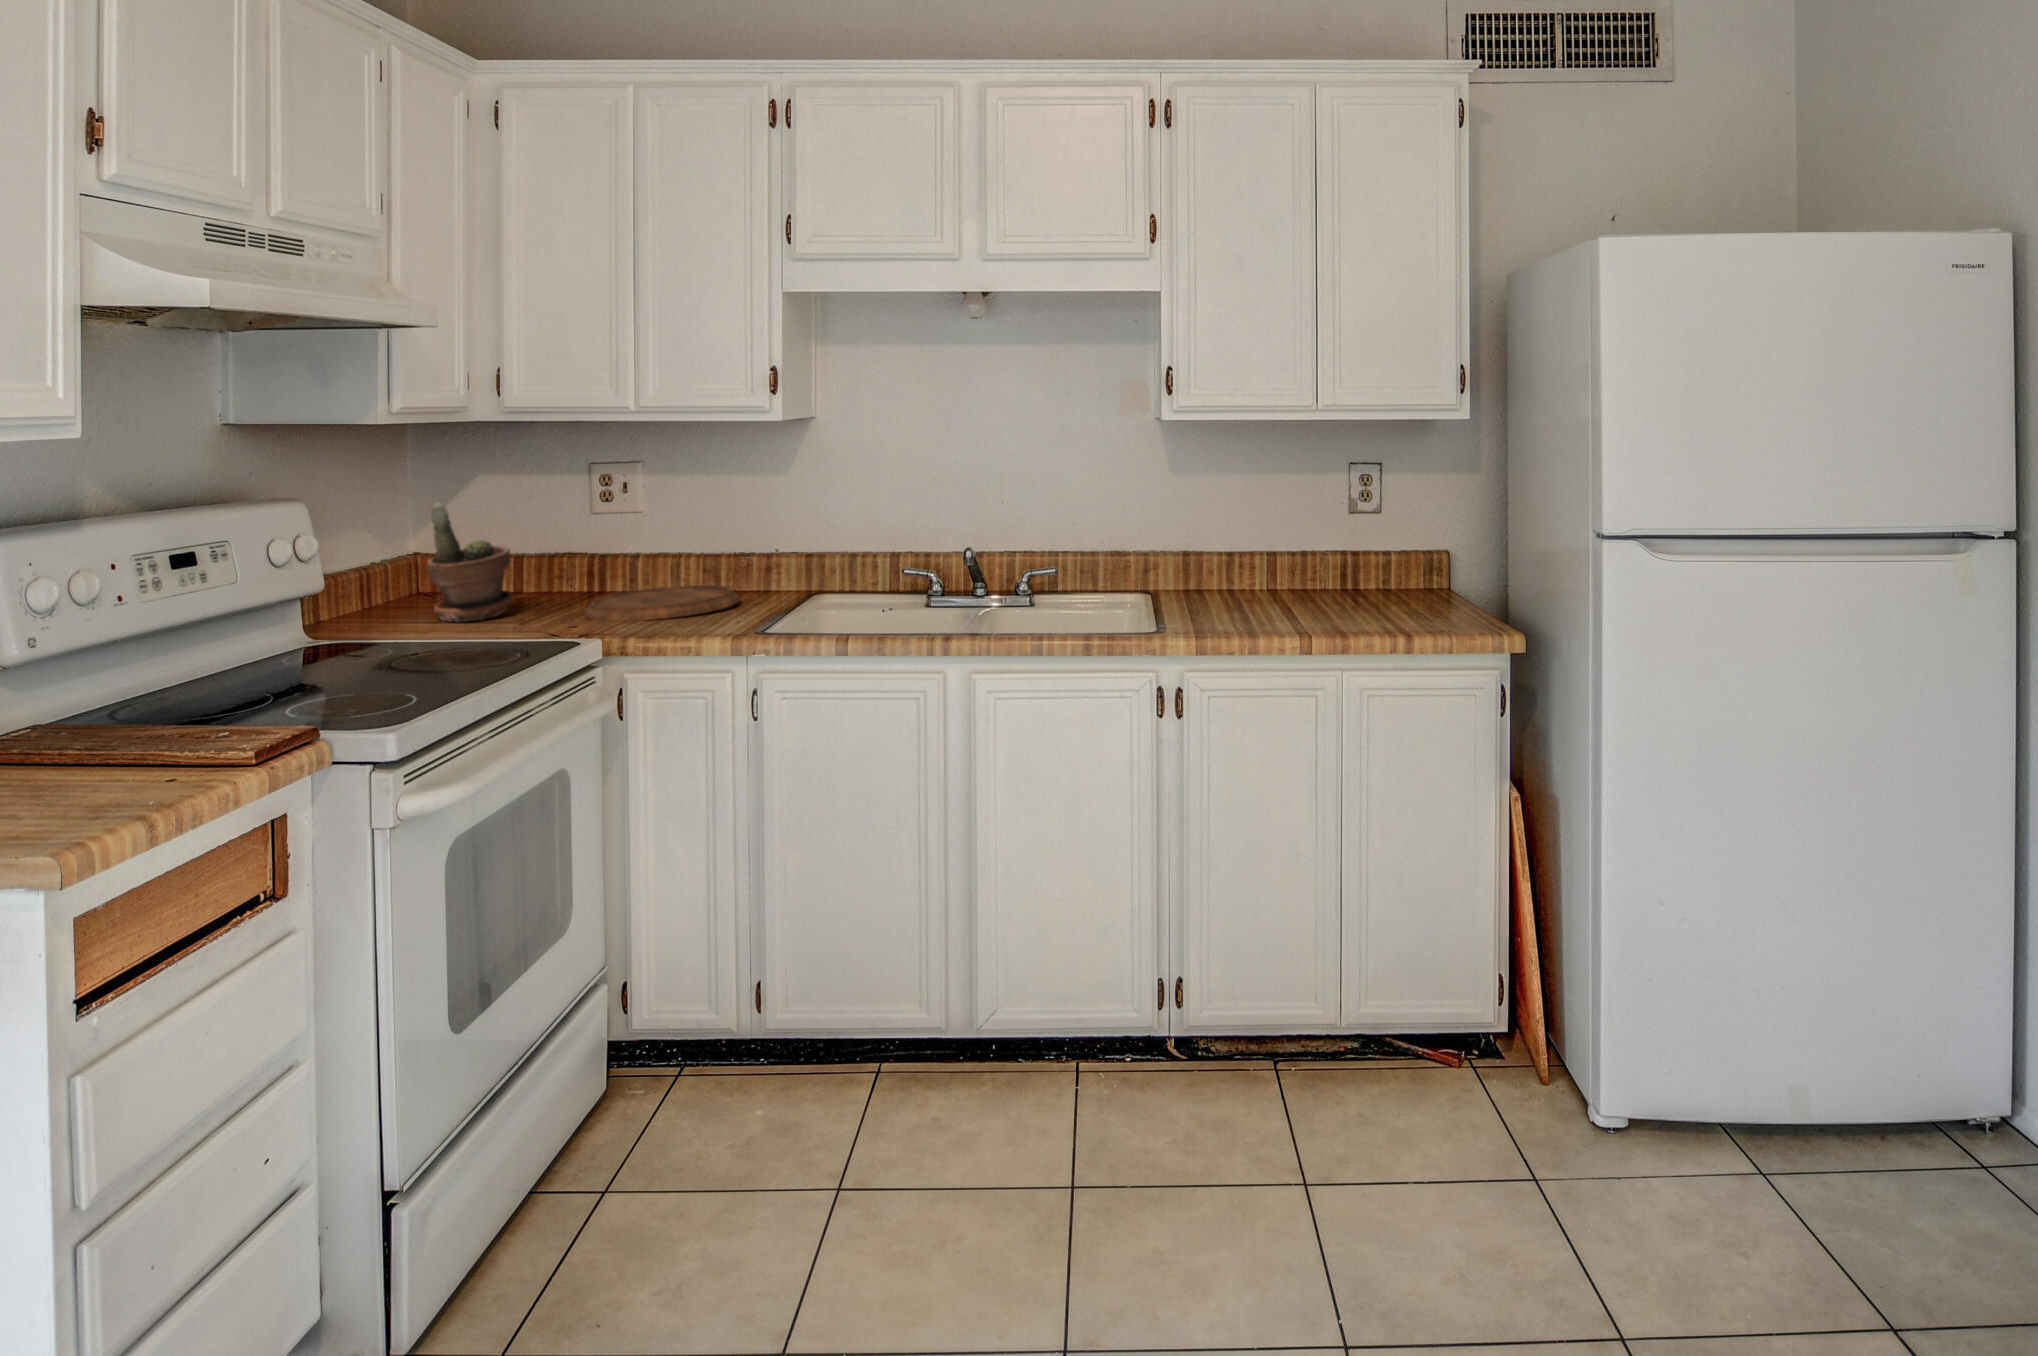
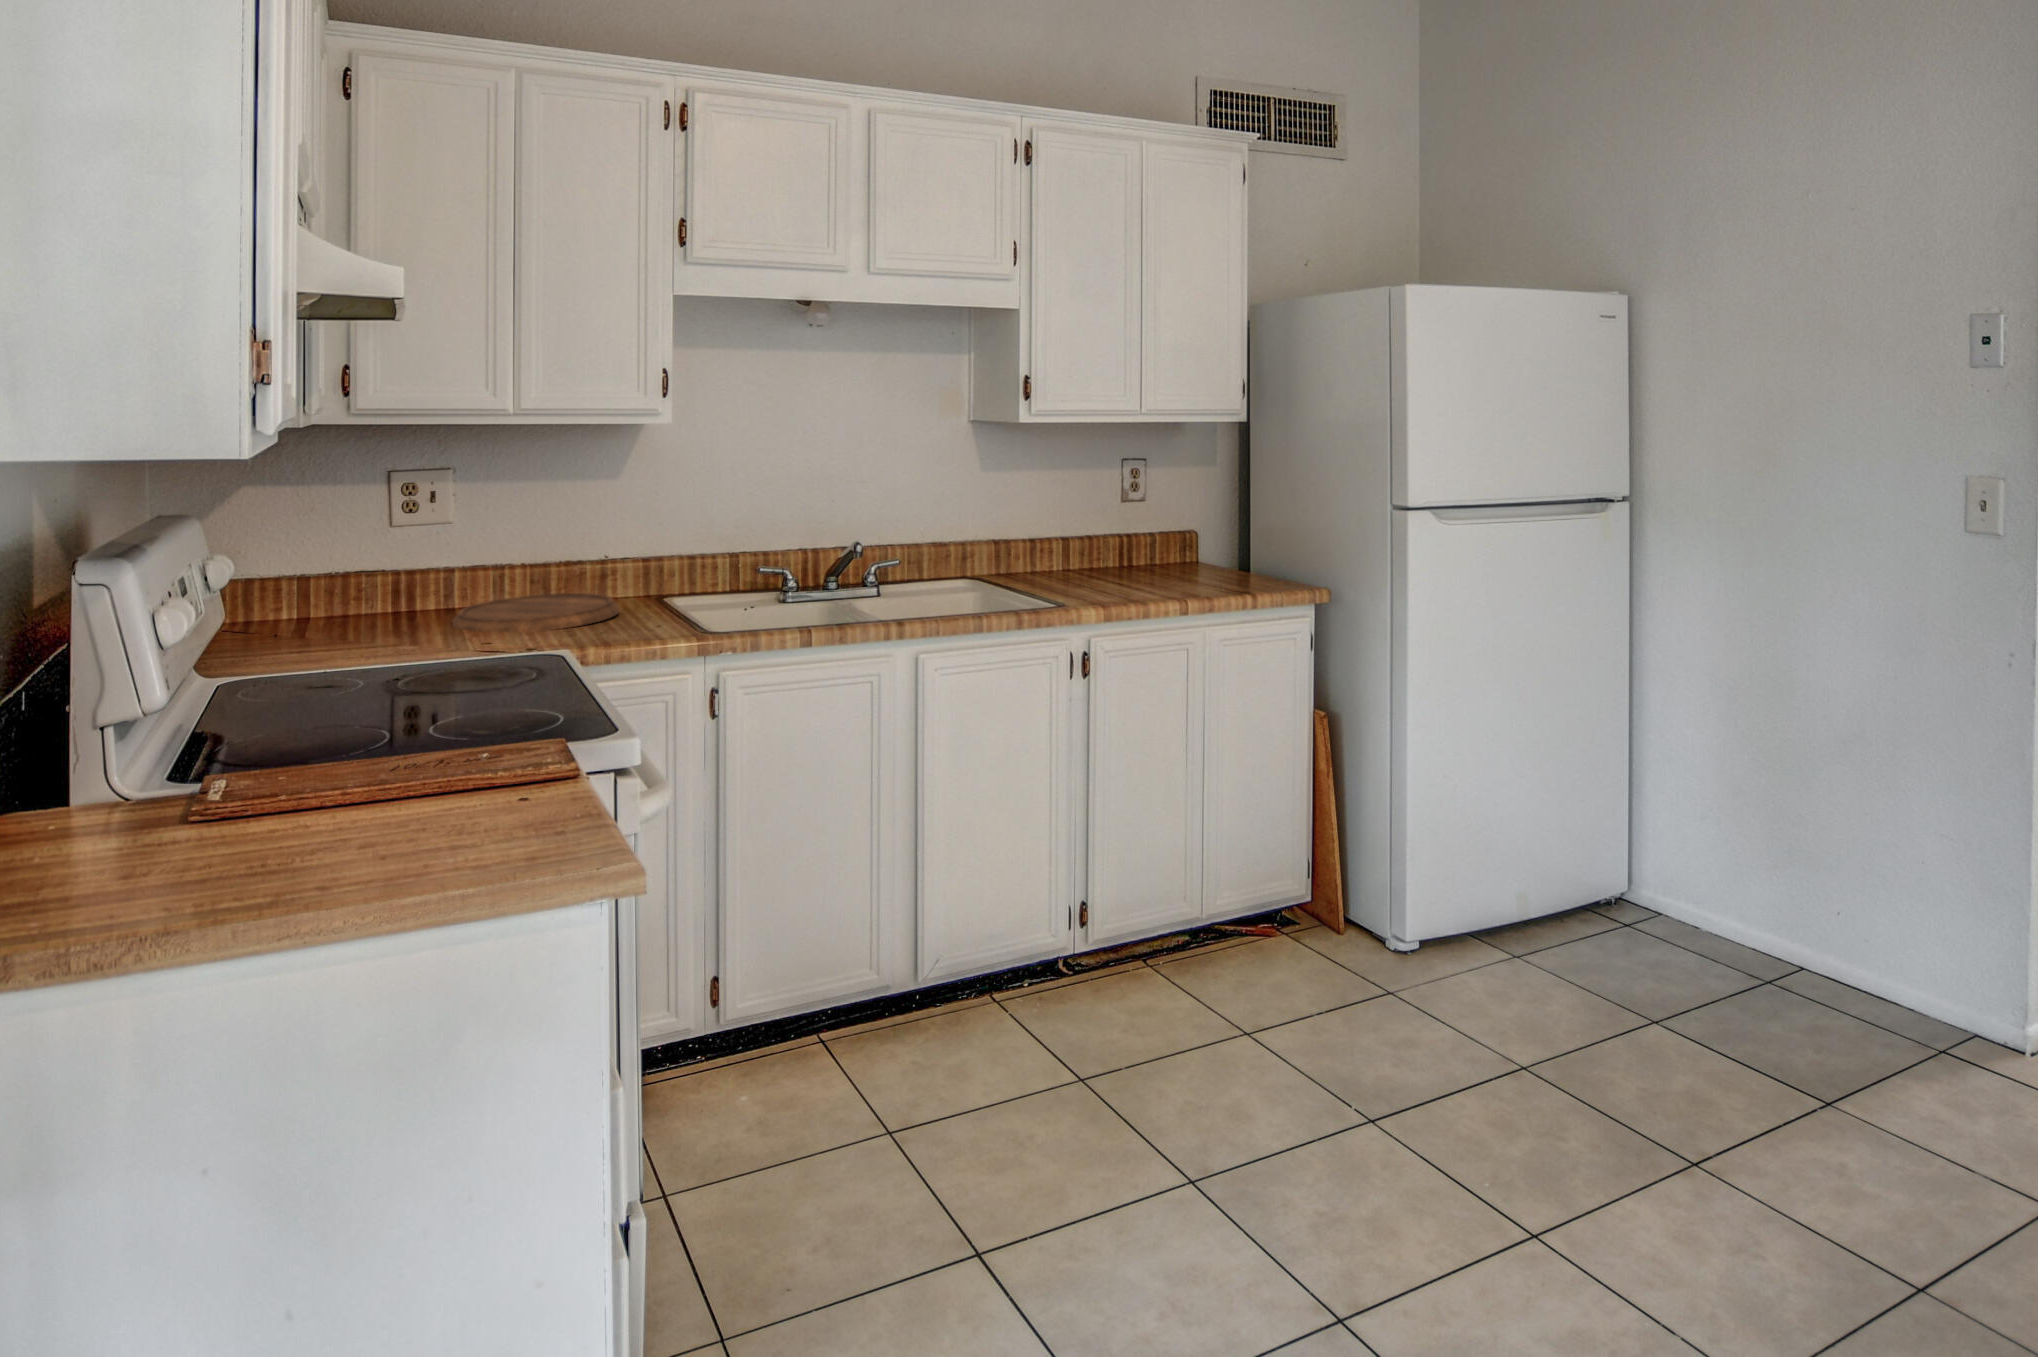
potted plant: present [427,503,513,622] -> none [285,512,380,647]

